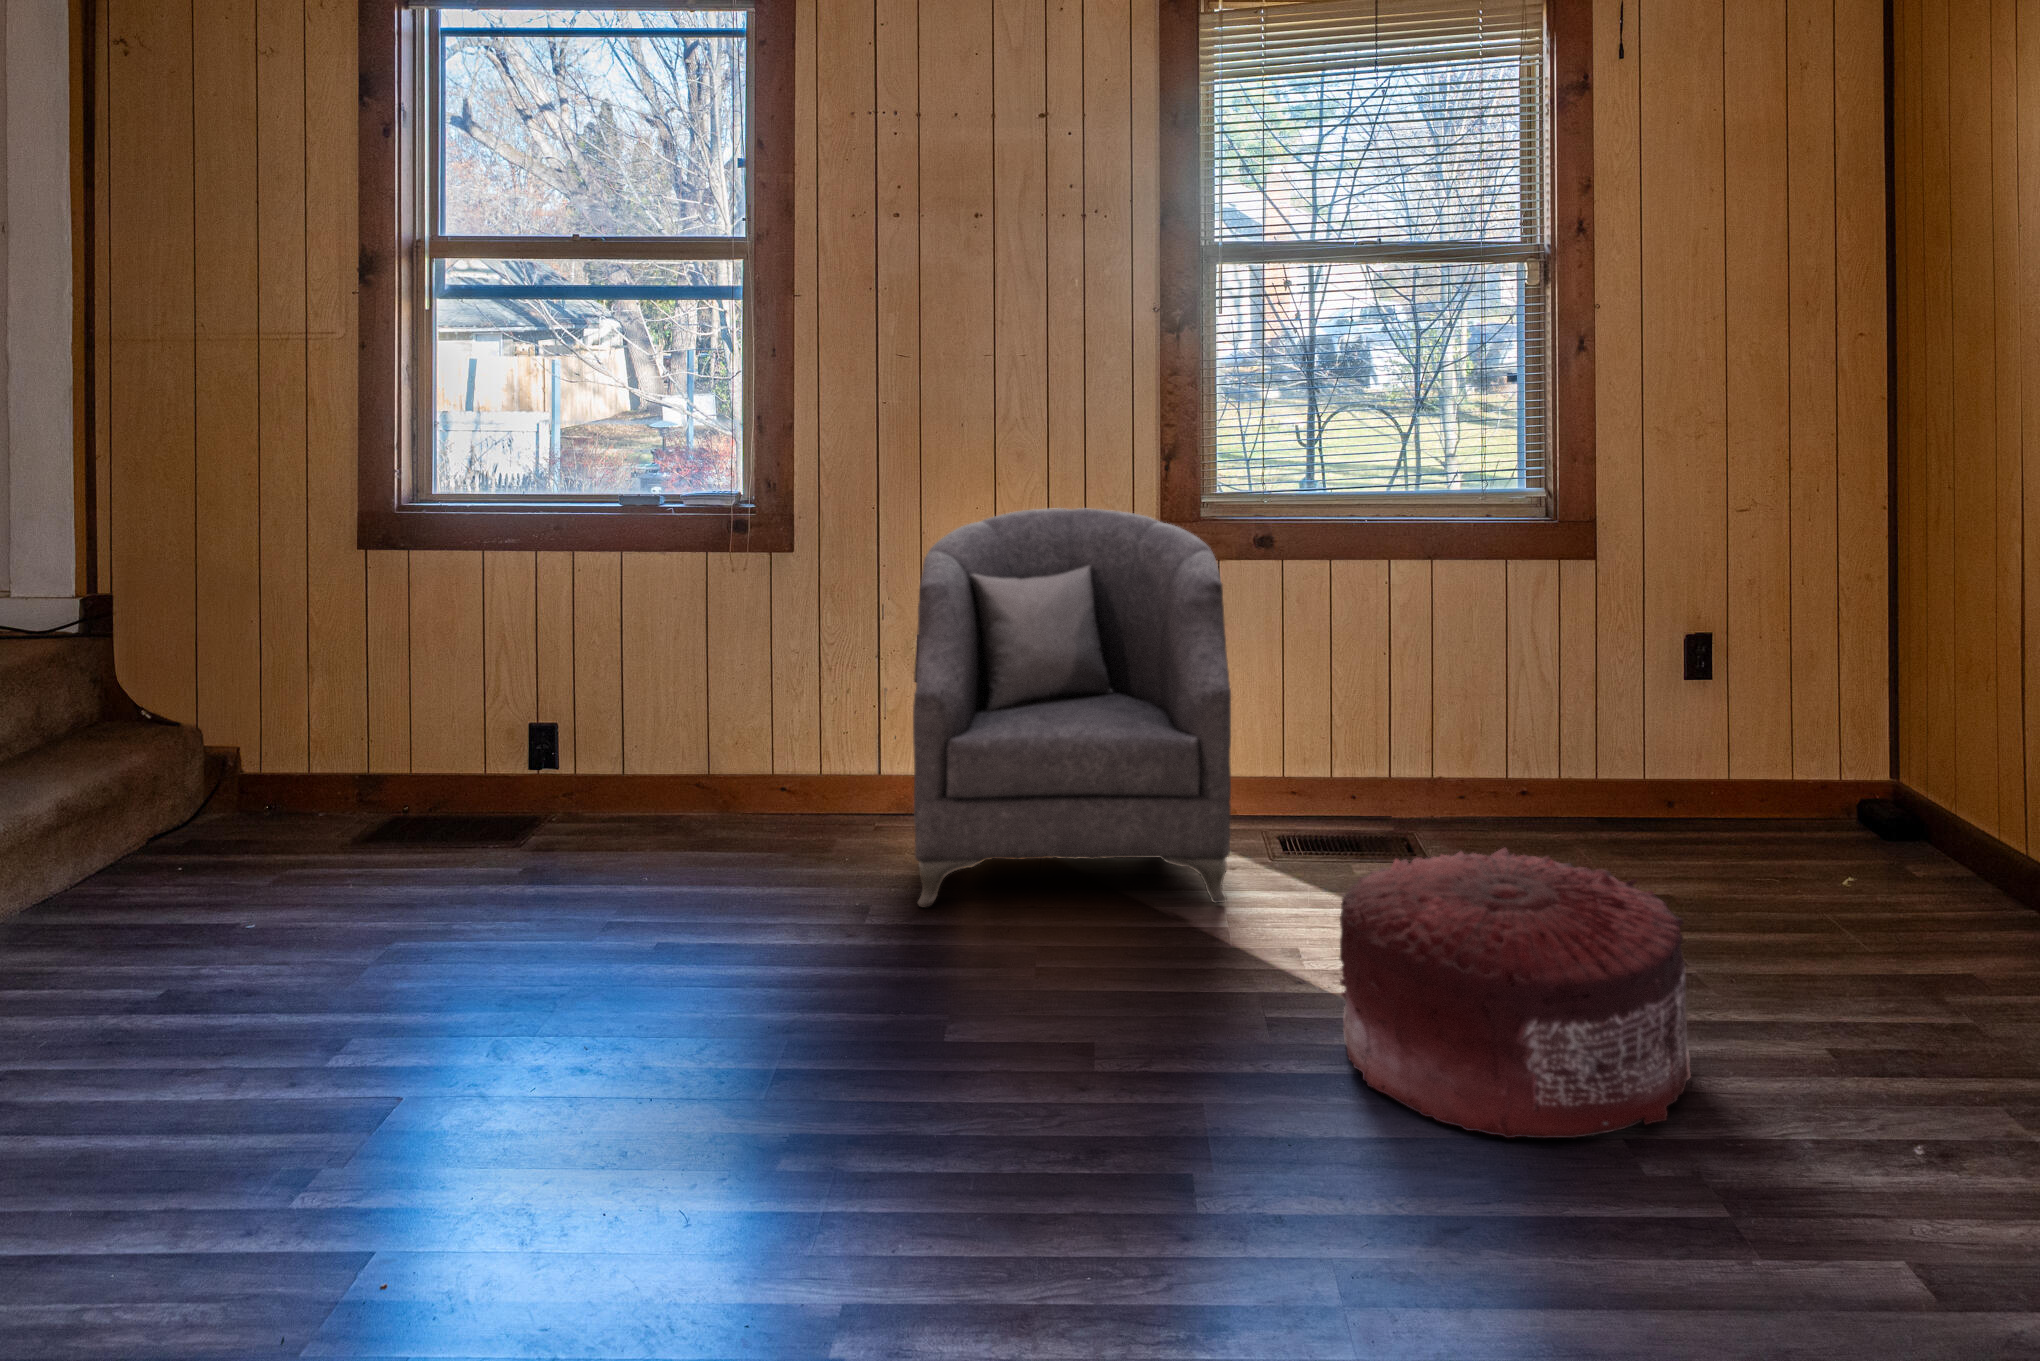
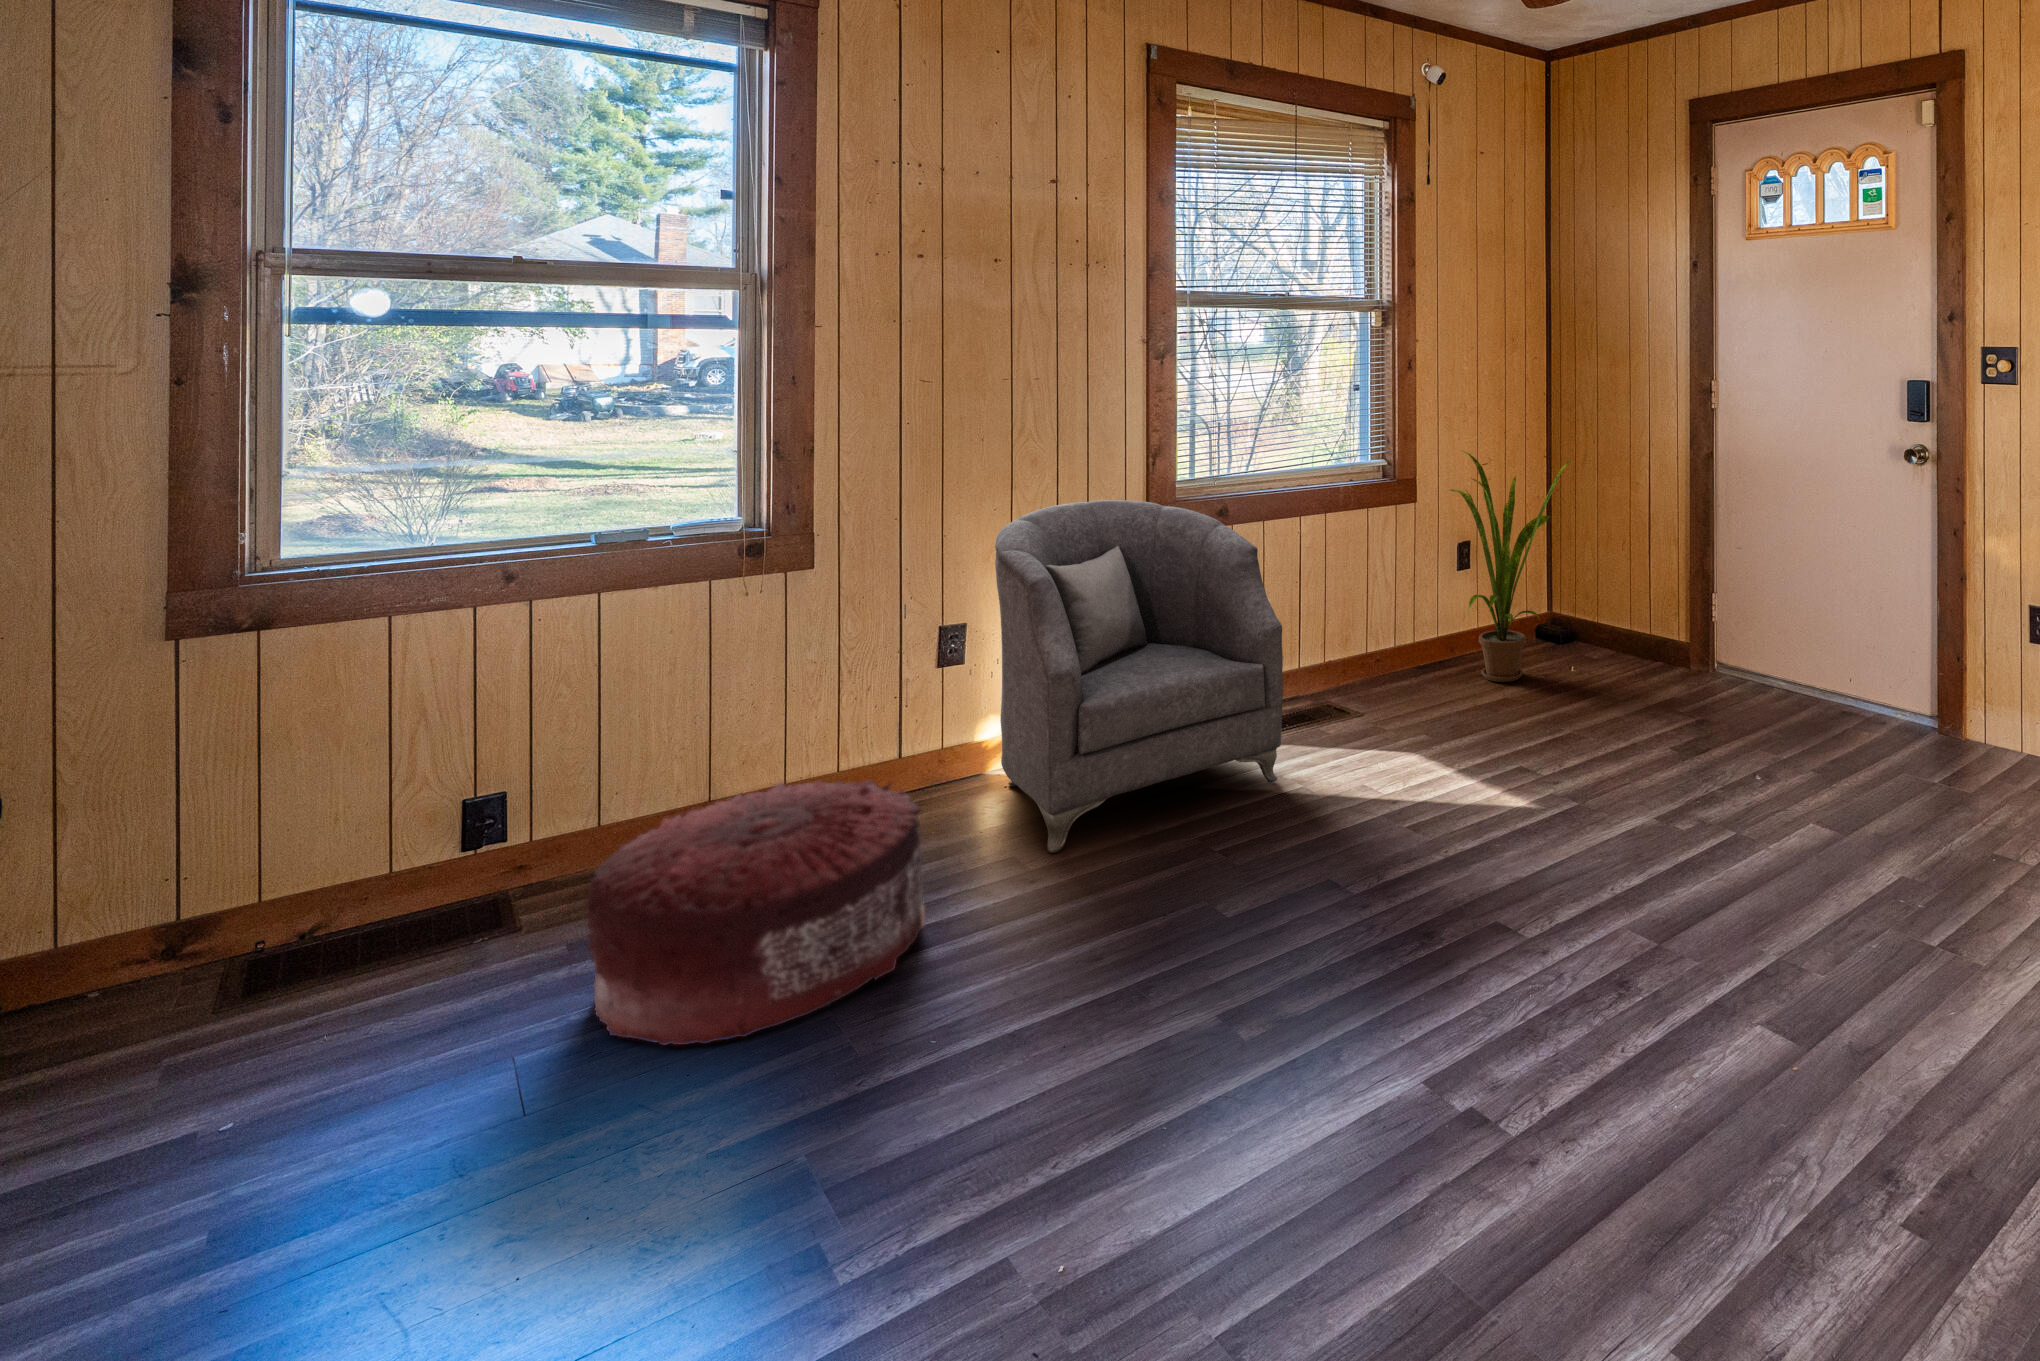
house plant: none [1603,480,1832,868] -> present [1451,450,1571,682]
pouf: present [1340,848,1691,1138] -> present [587,781,925,1046]

